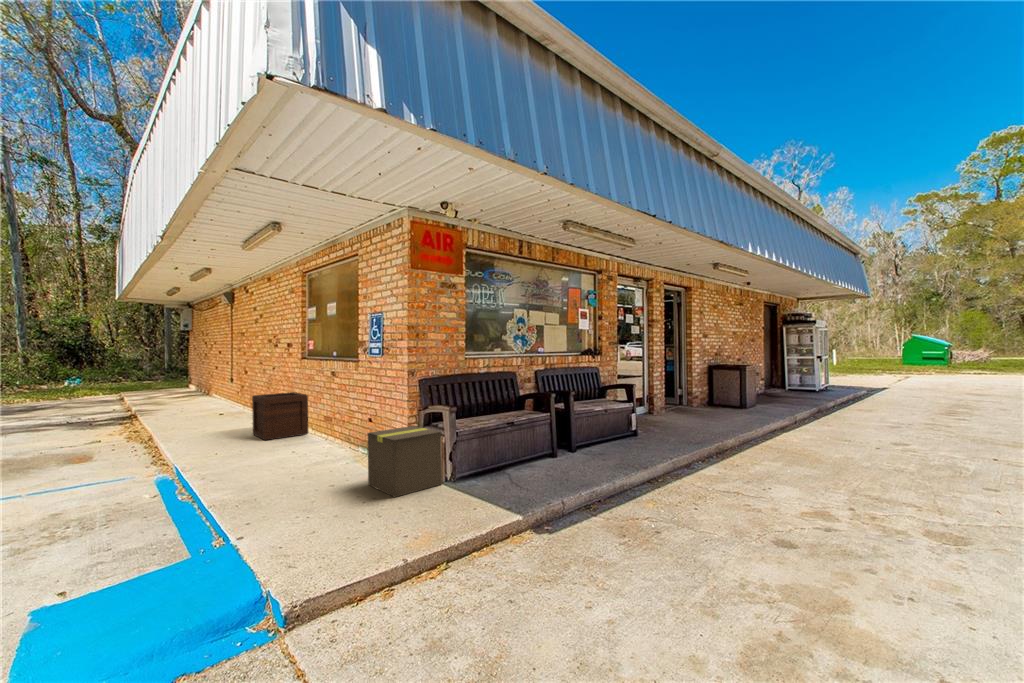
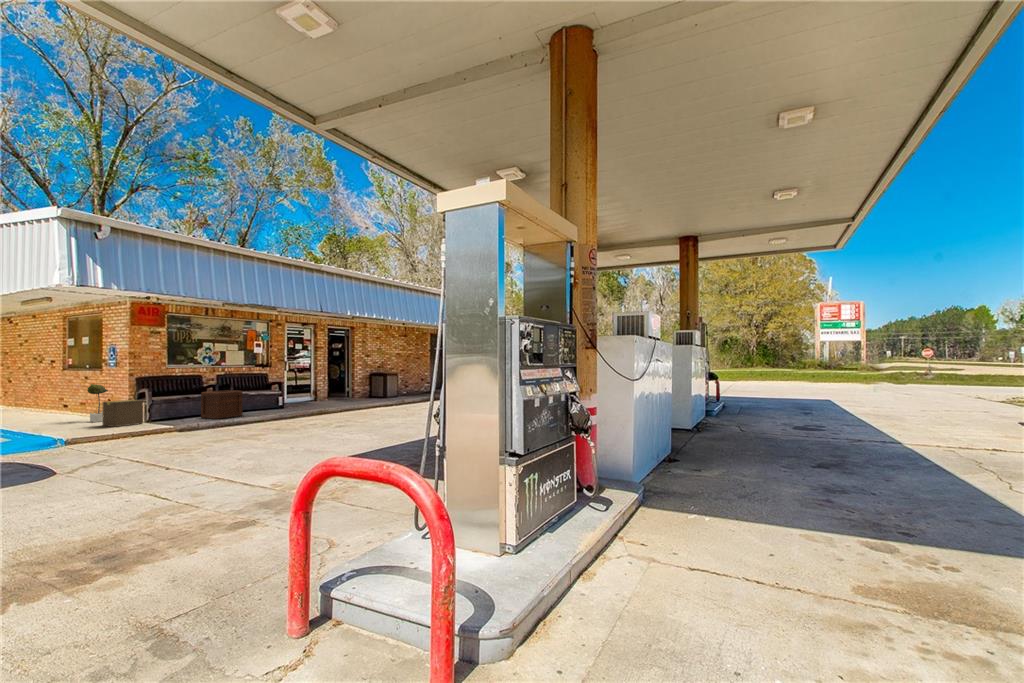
potted tree: none [338,387,370,465] -> present [87,384,108,422]
wooden crate: present [252,392,308,440] -> present [201,390,243,419]

